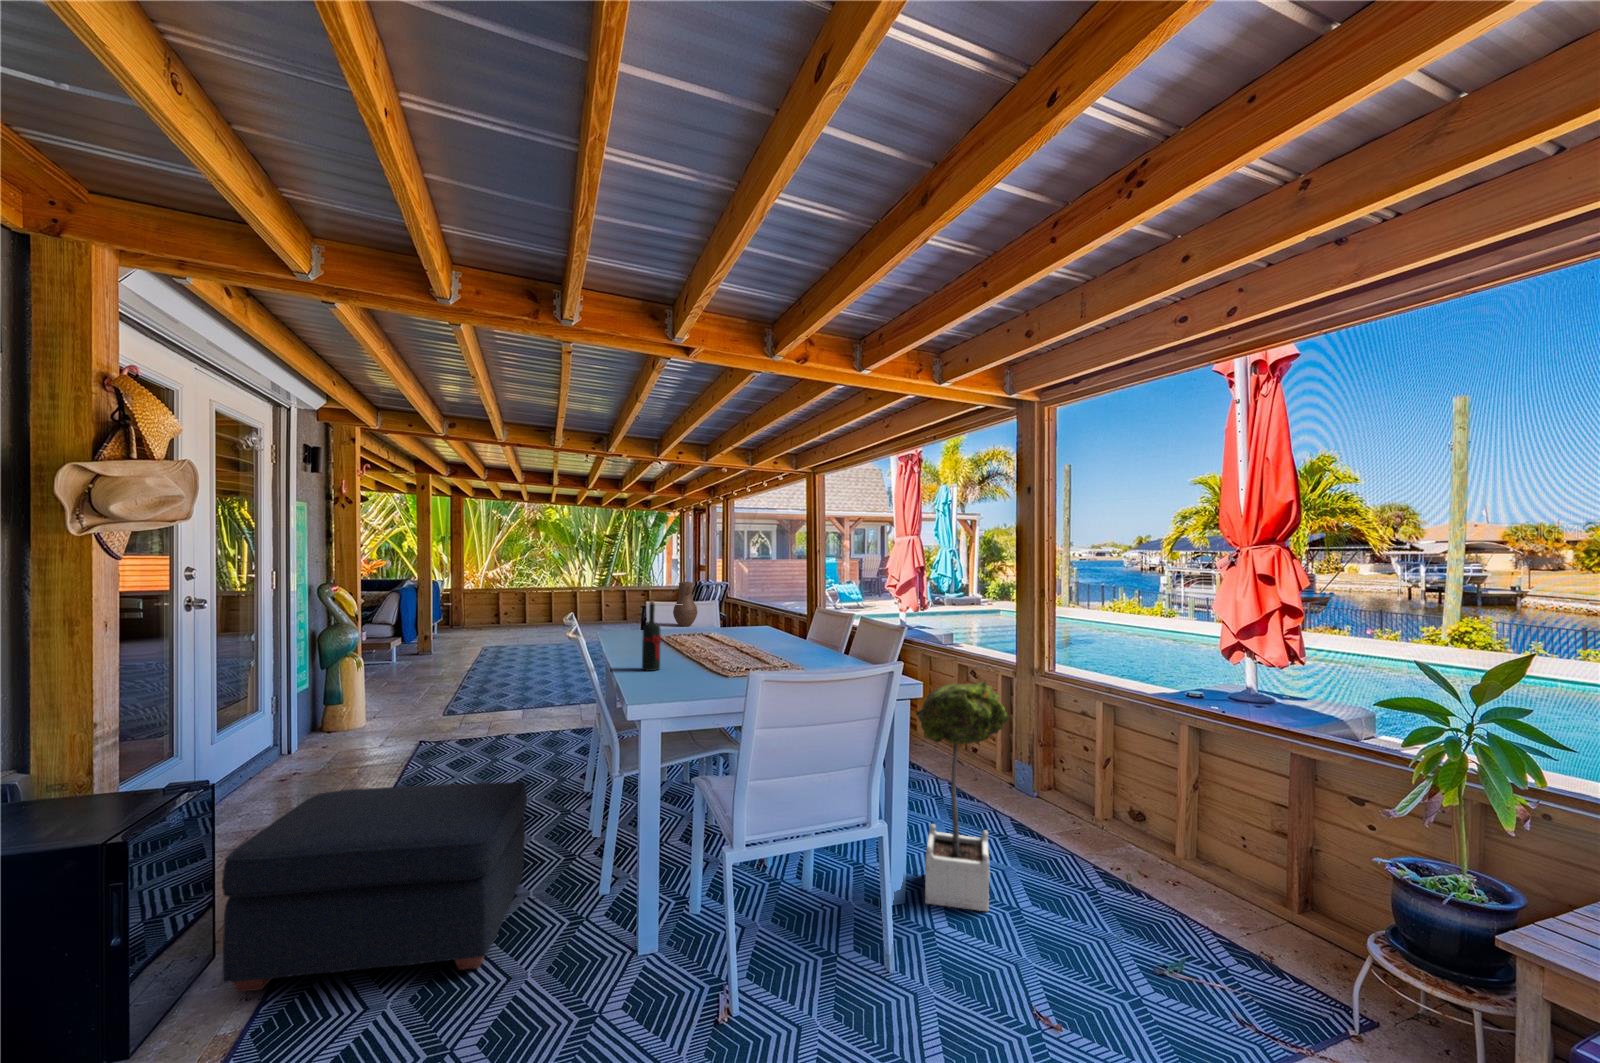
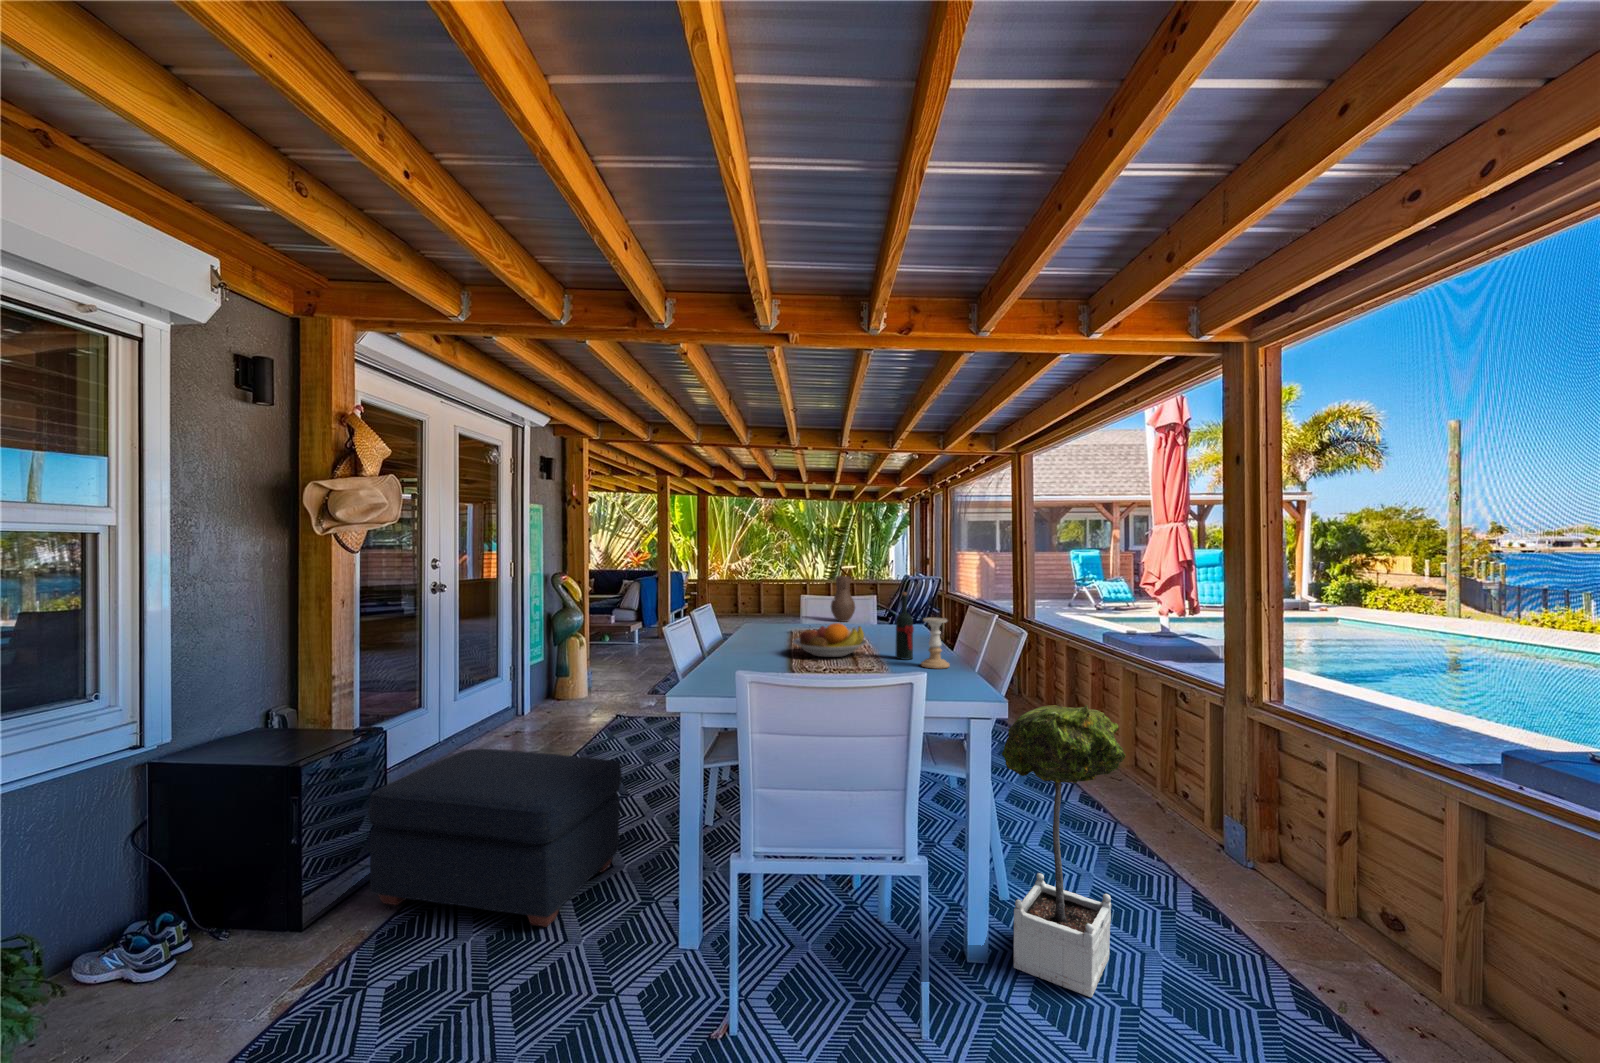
wine bottle: present [642,601,661,671] -> present [896,592,914,660]
candle holder: none [808,617,834,662] -> present [921,618,949,669]
fruit bowl: none [681,626,752,659] -> present [793,623,866,657]

